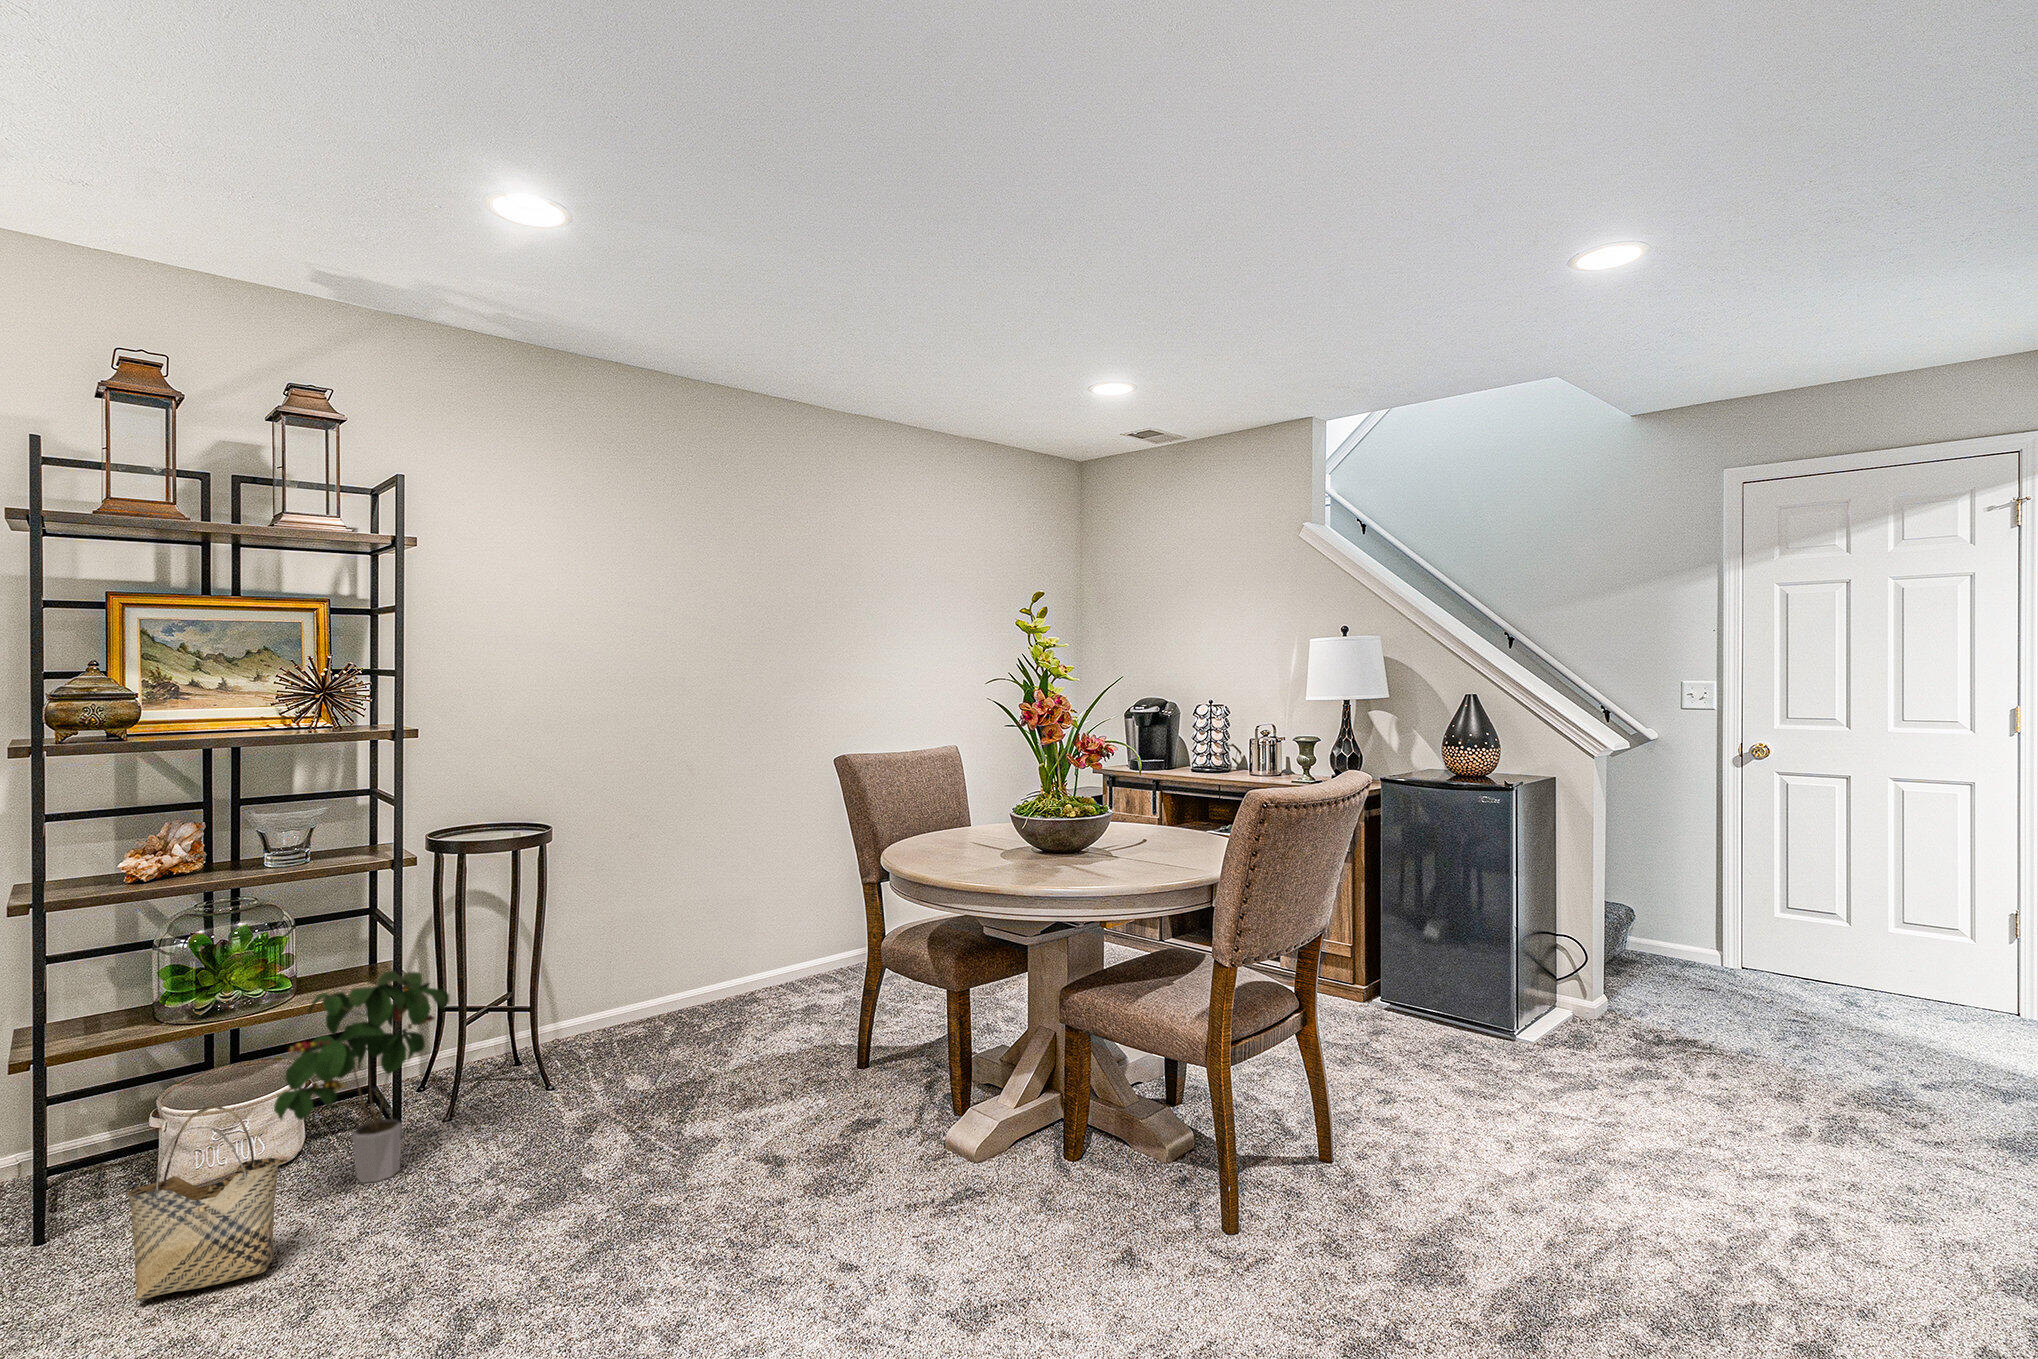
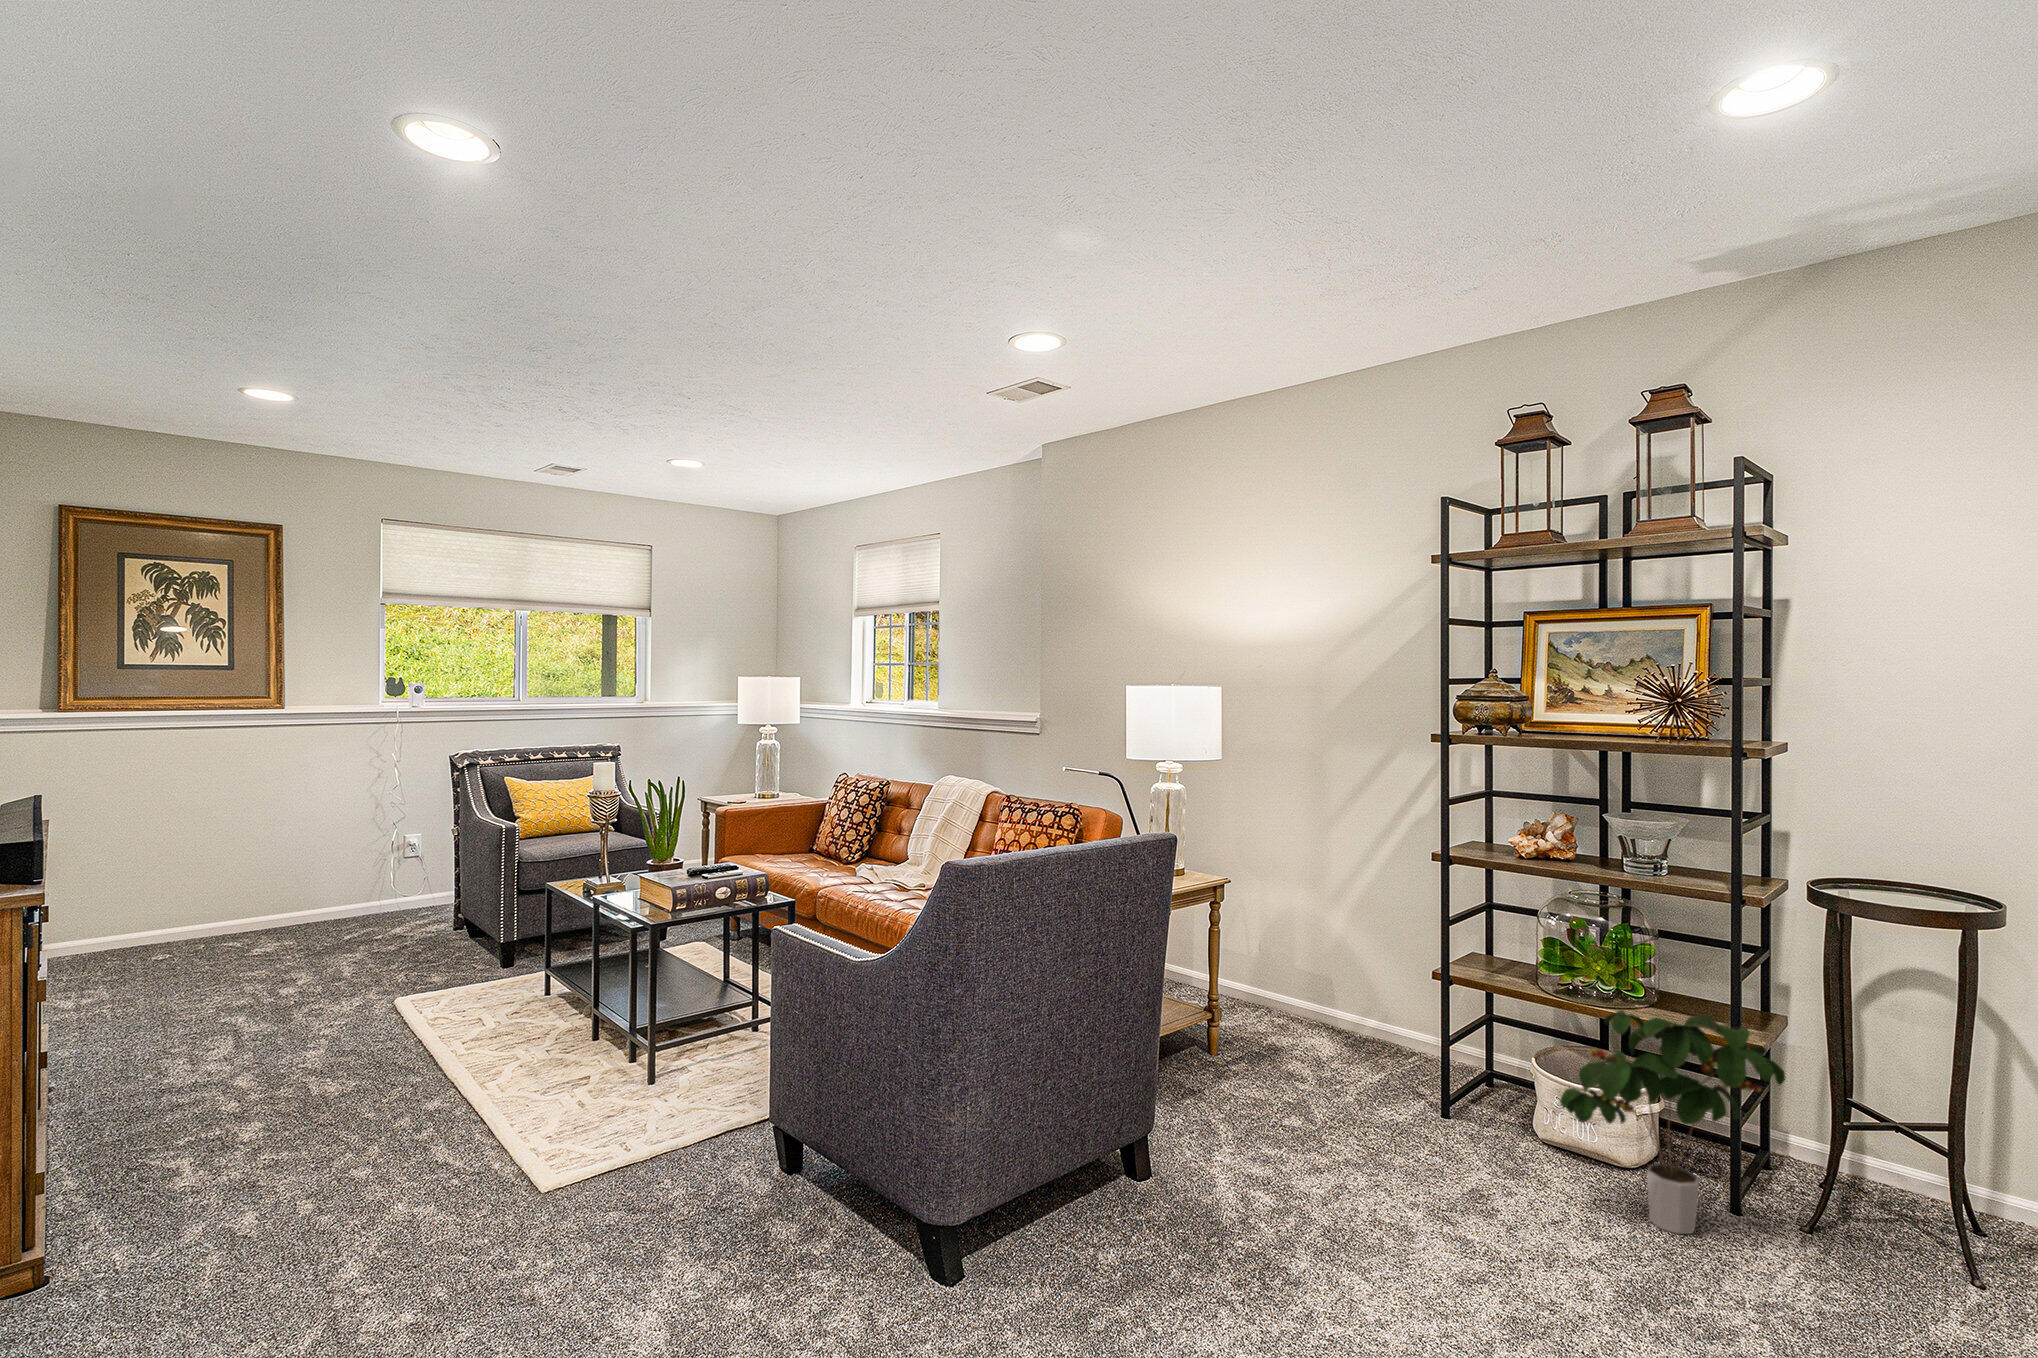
woven basket: present [127,1106,280,1301] -> none [1414,1066,1522,1233]

